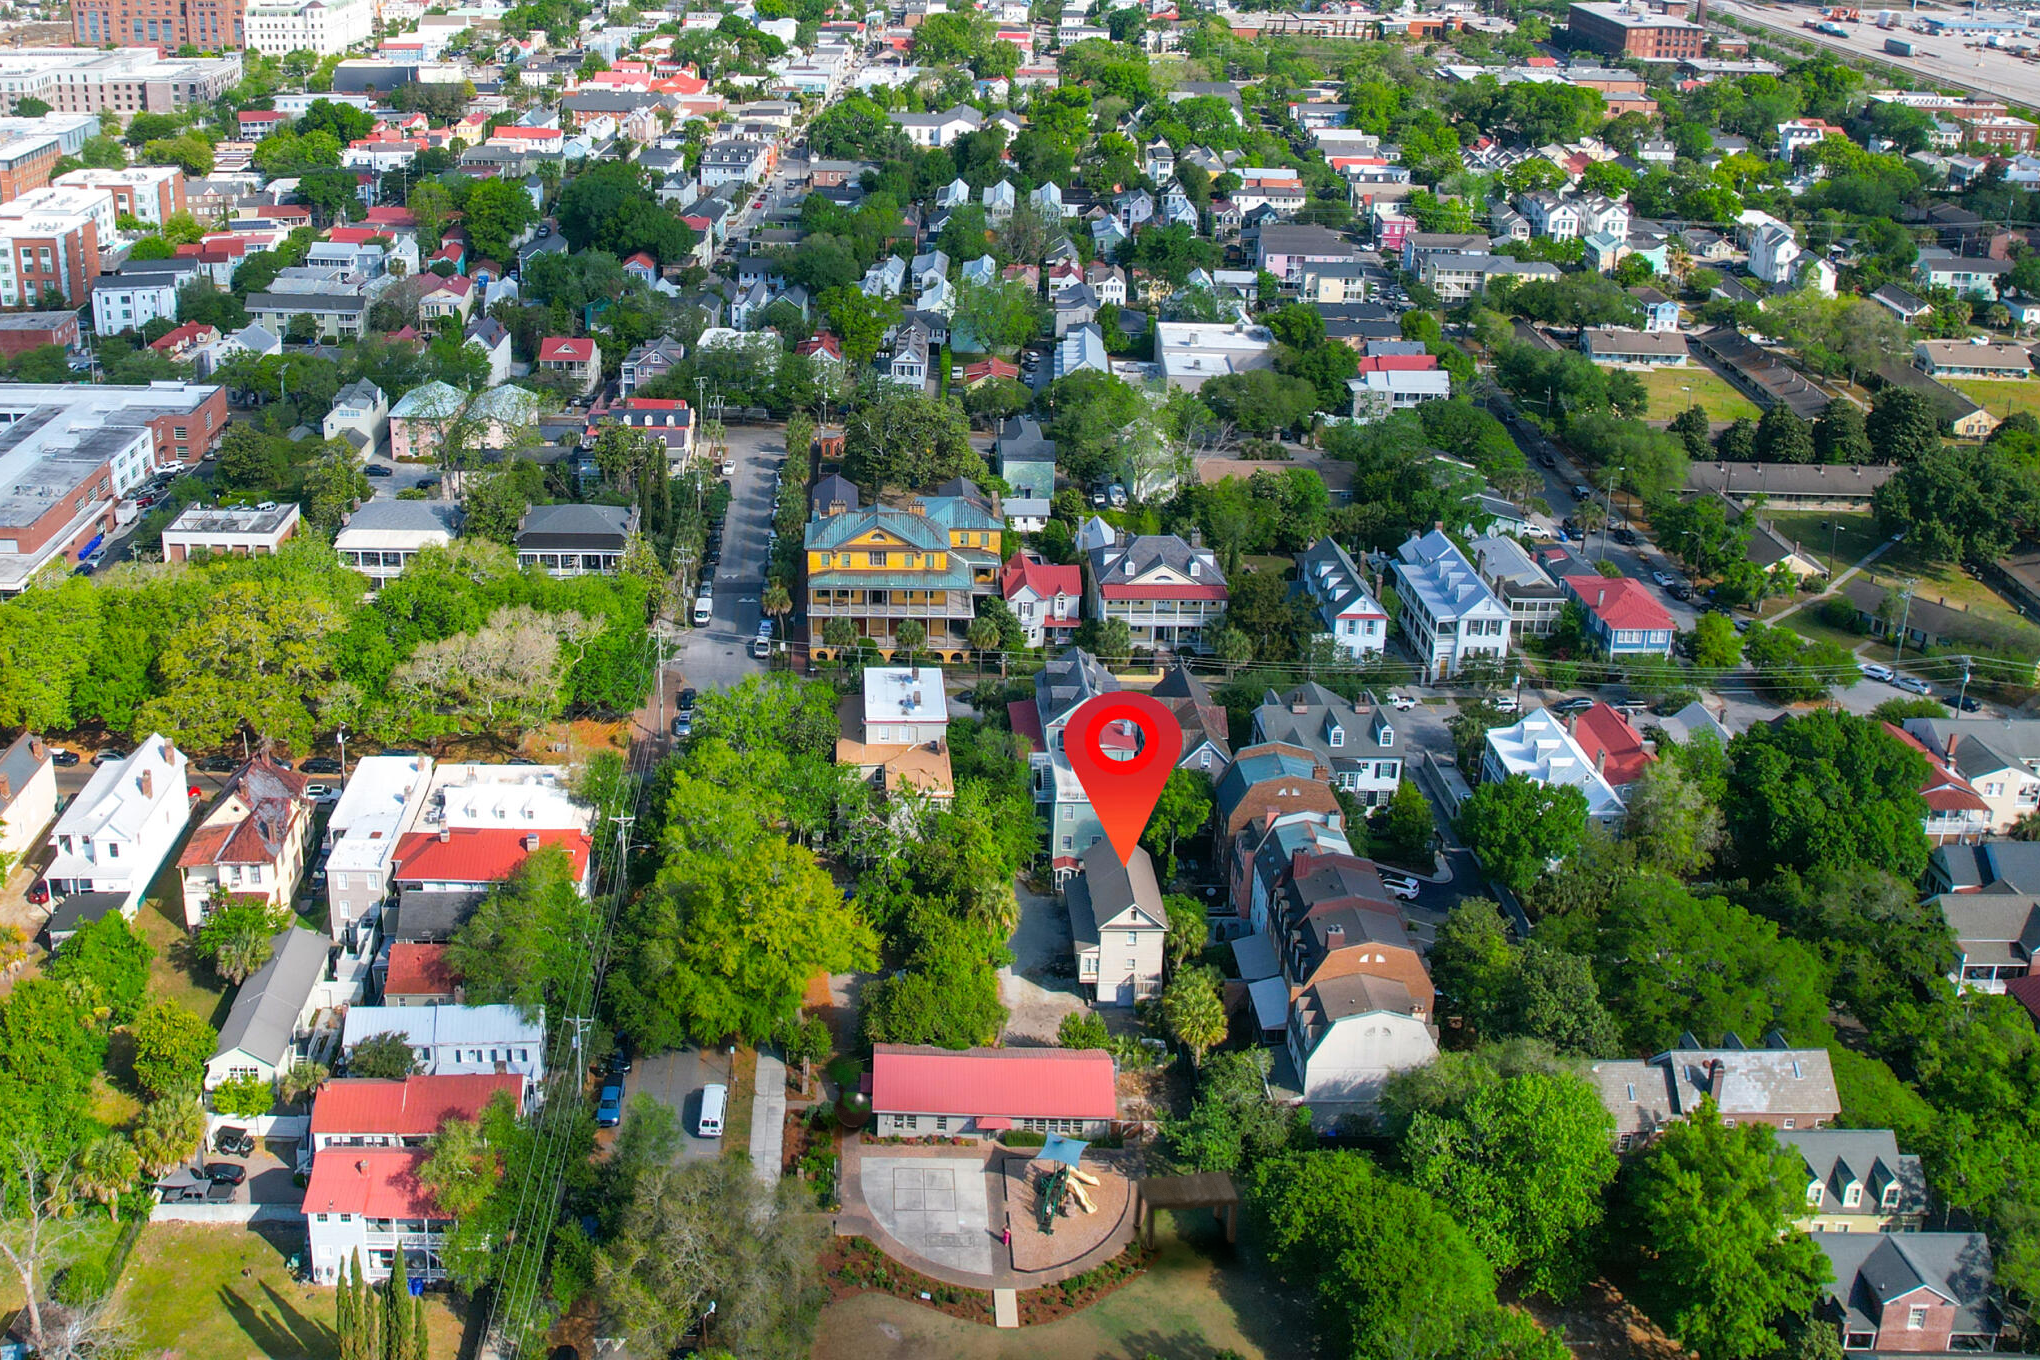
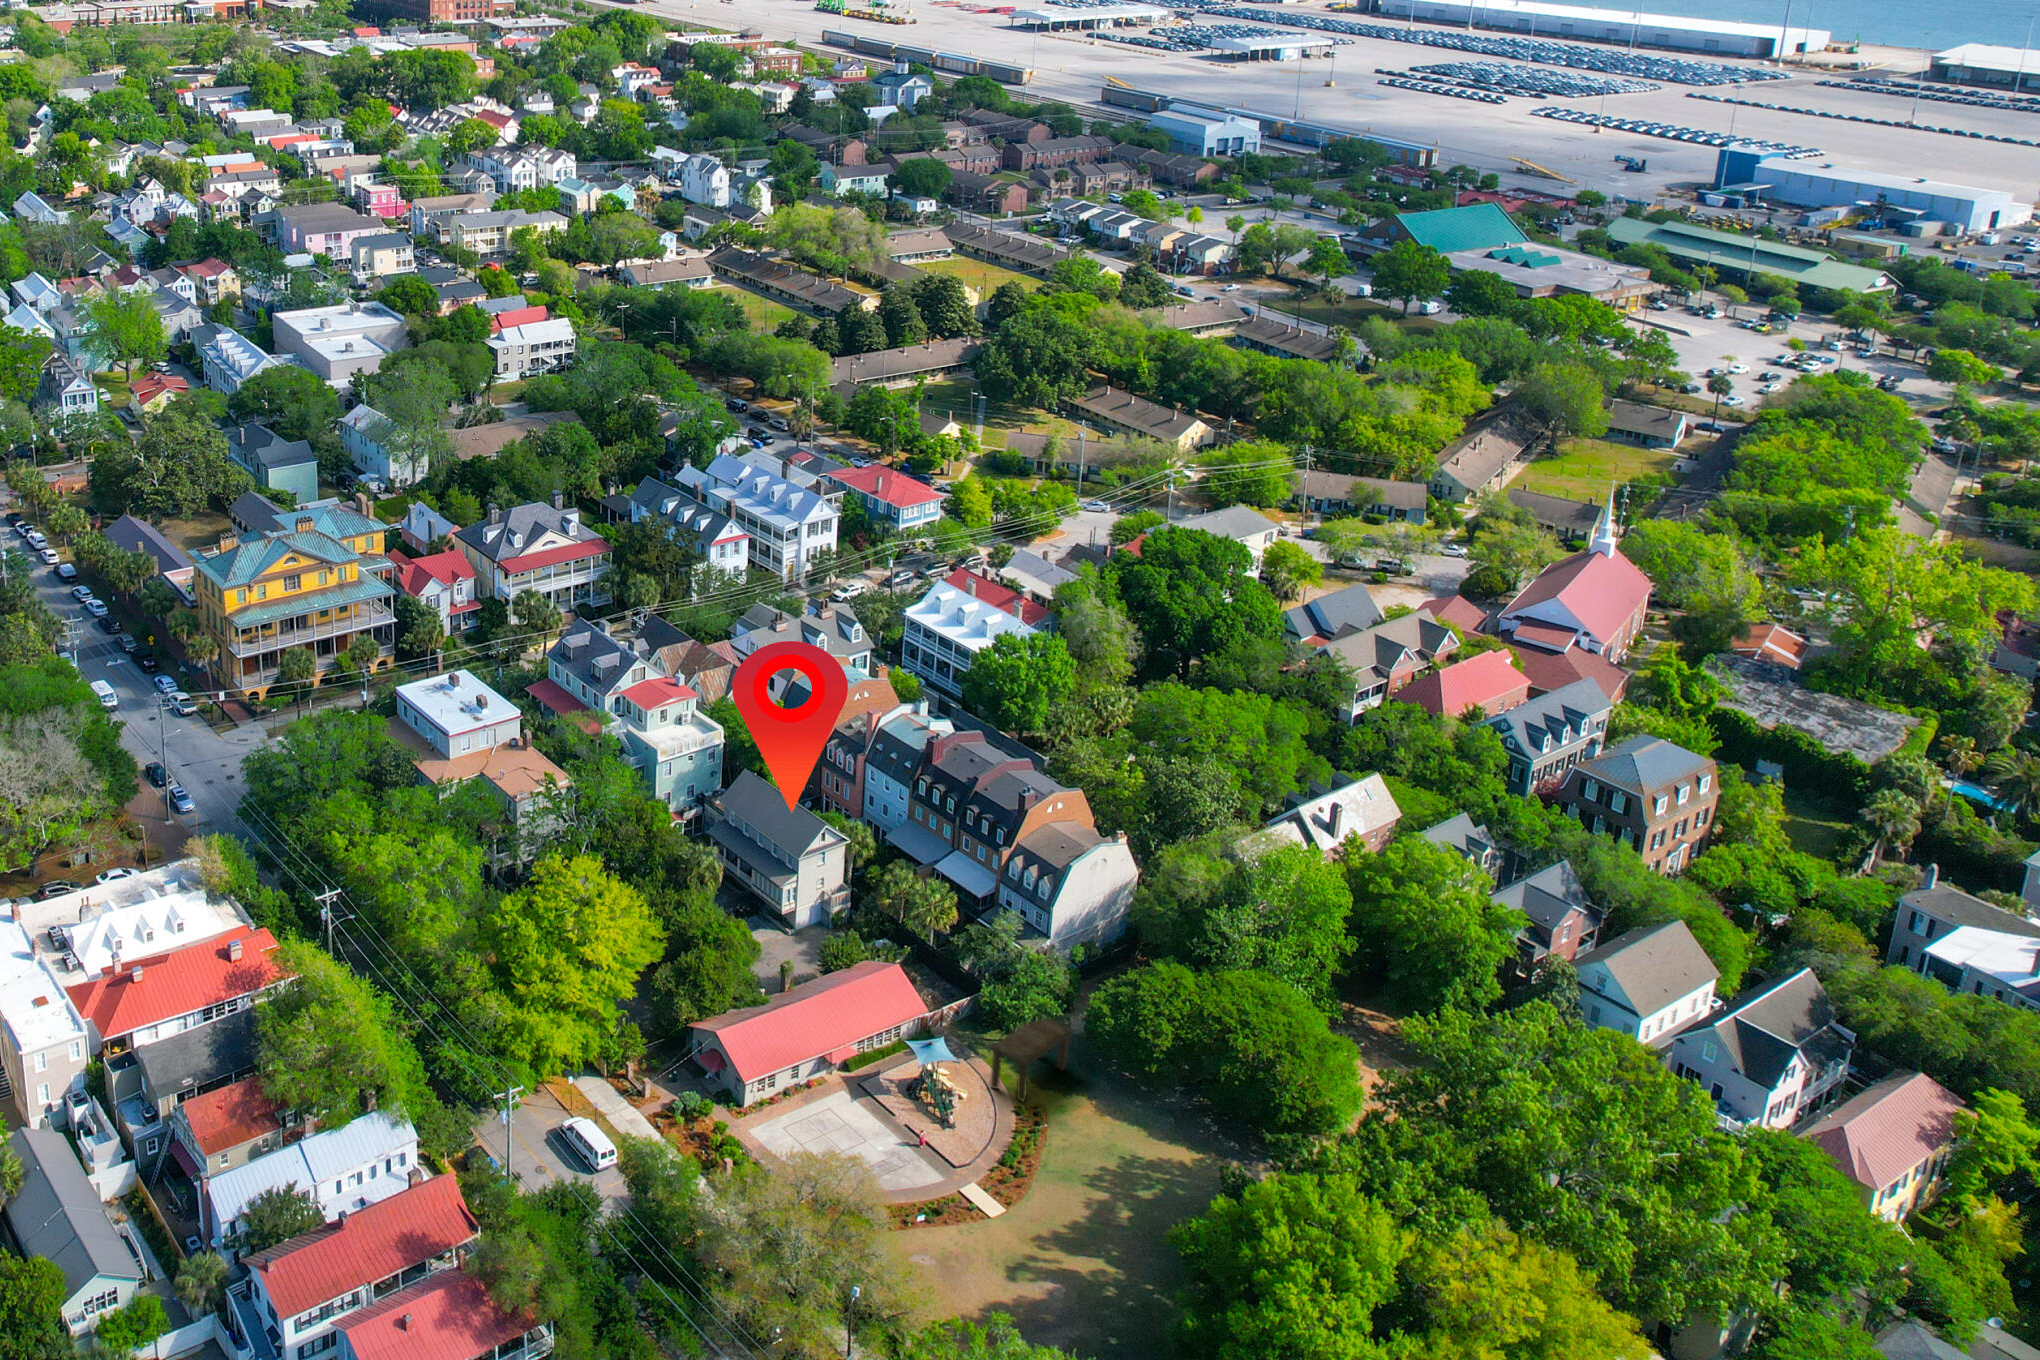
potted tree: present [821,1056,871,1128] -> none [683,1035,735,1111]

